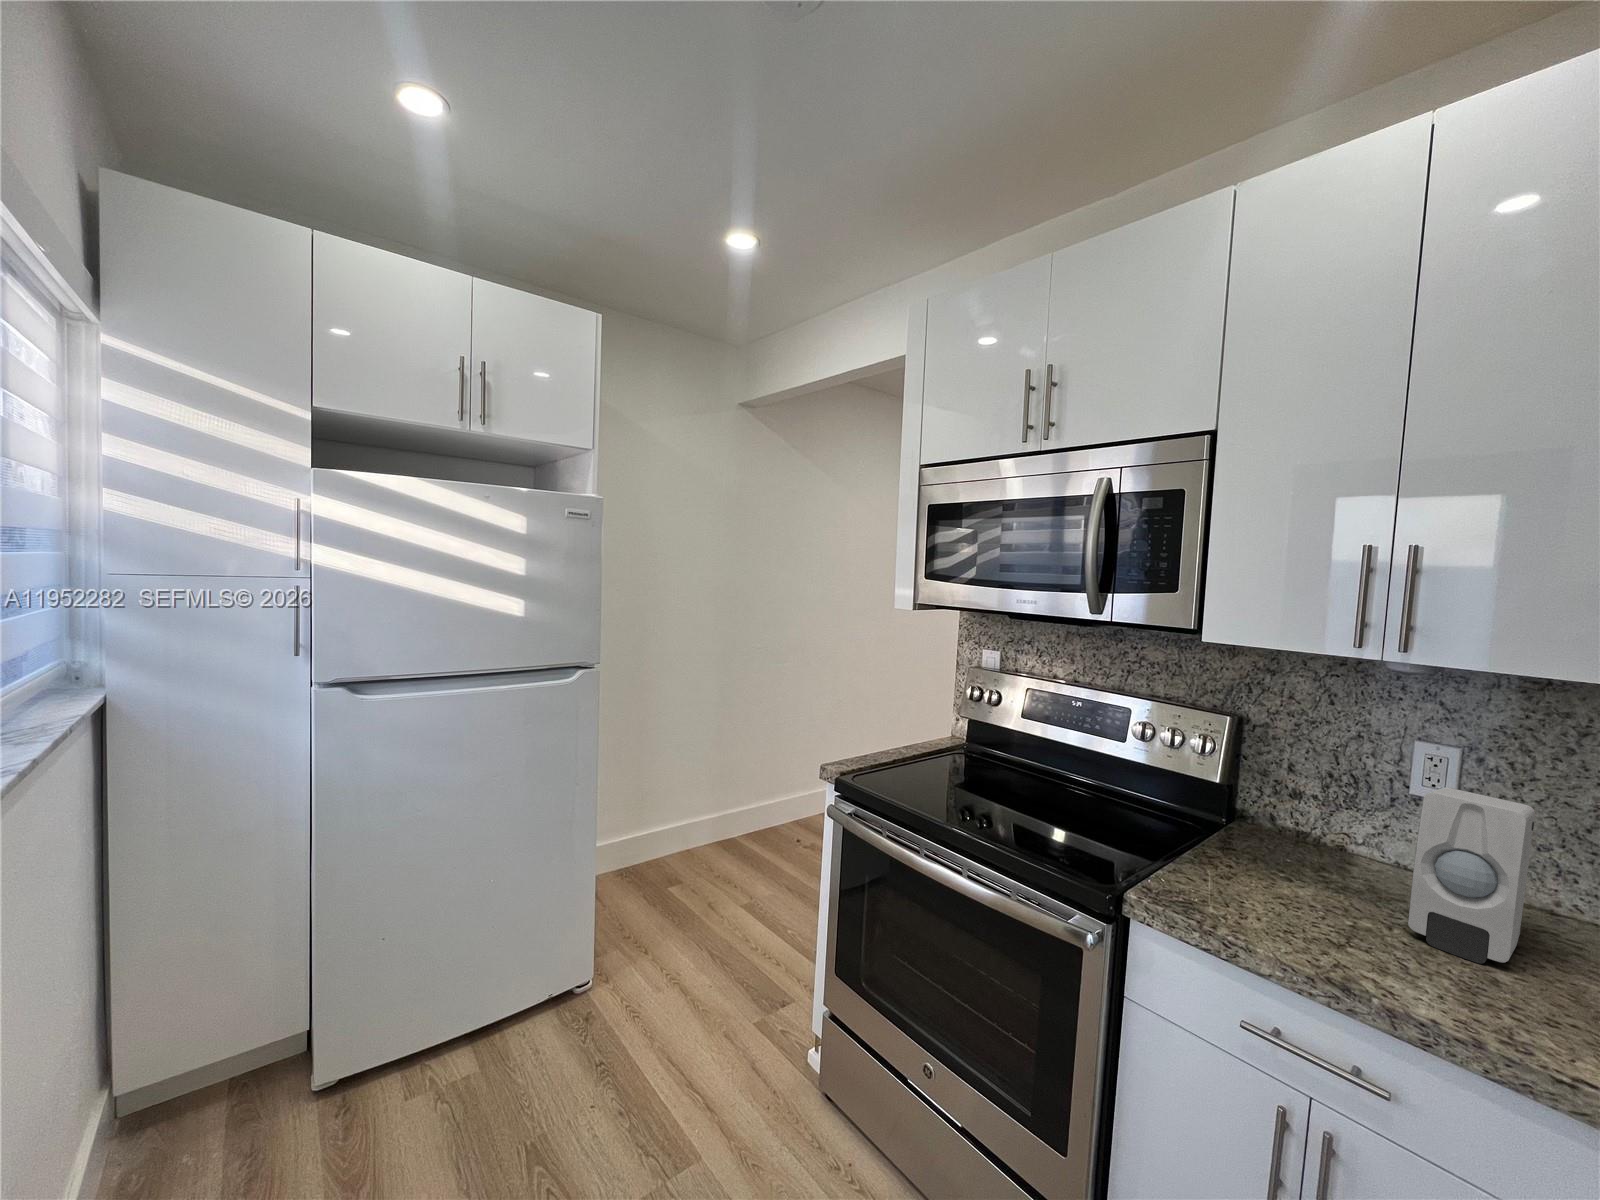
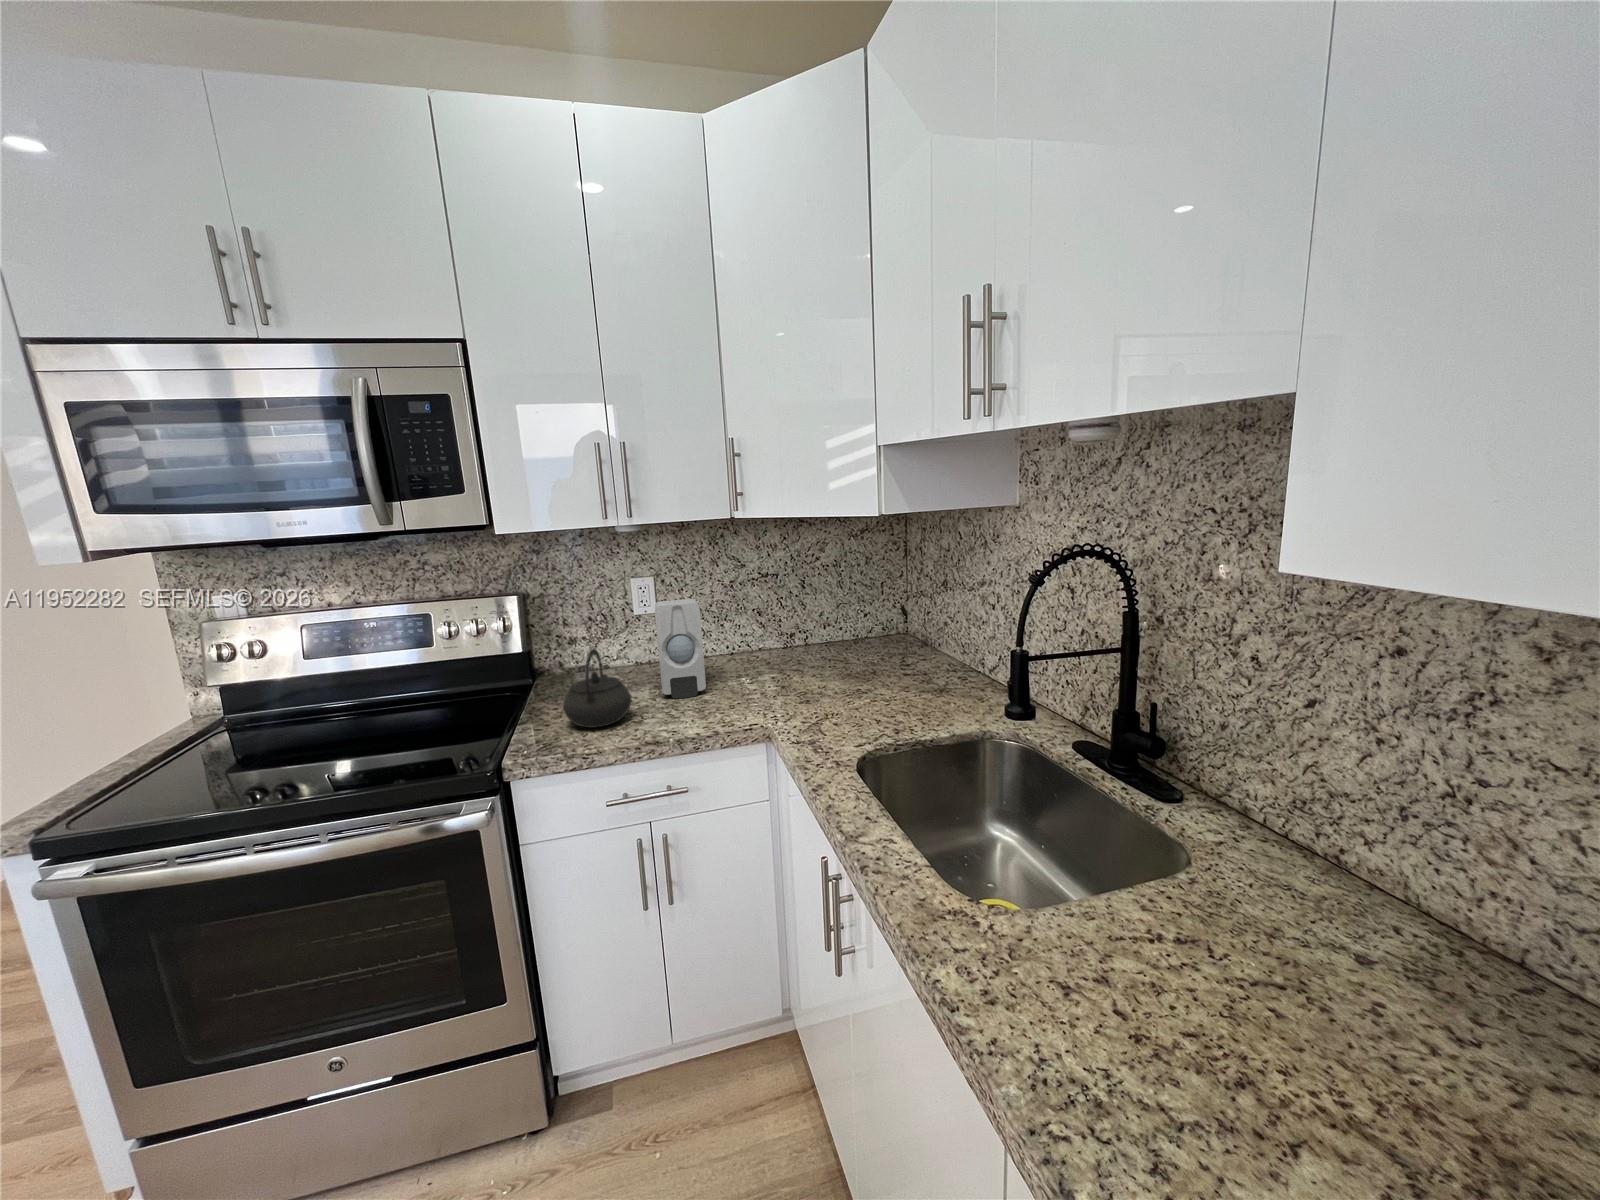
kettle: none [1226,813,1338,925] -> present [563,649,631,728]

